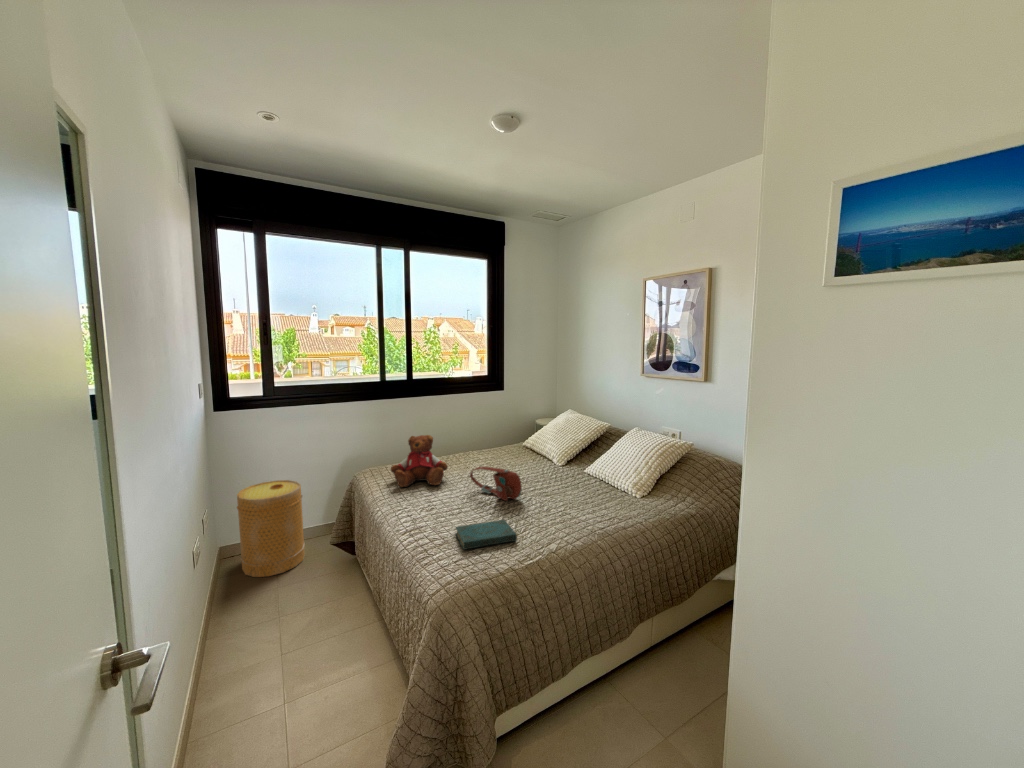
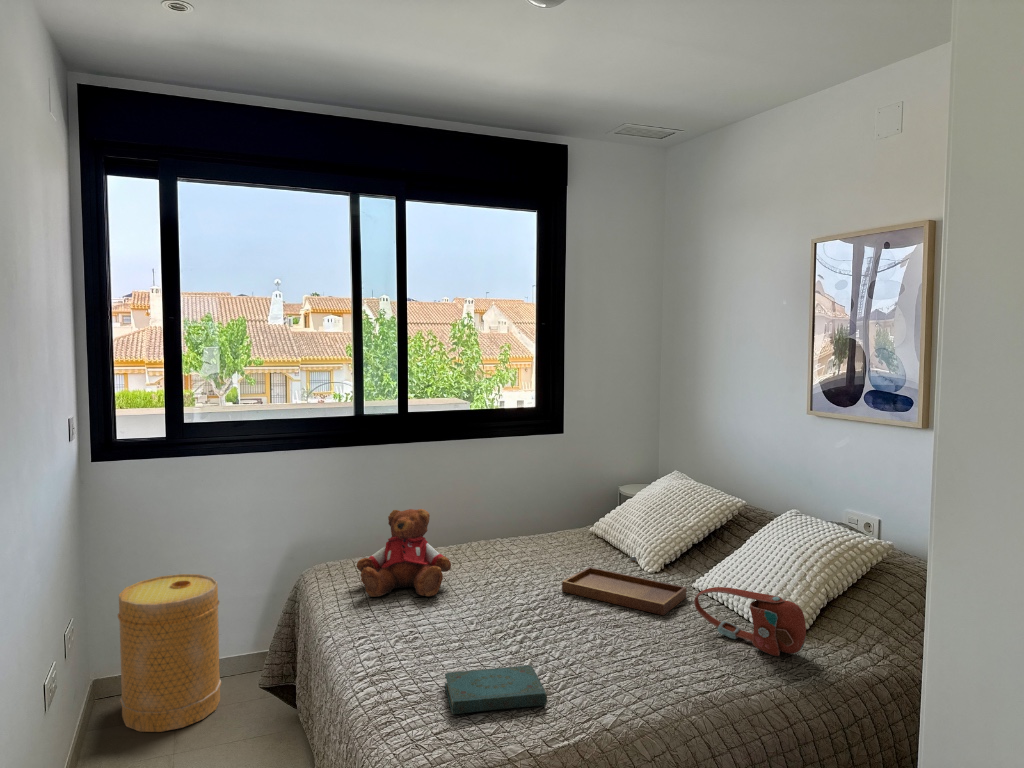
tray: none [513,457,582,489] -> present [562,556,687,615]
handbag: present [470,467,522,501] -> present [694,587,806,656]

